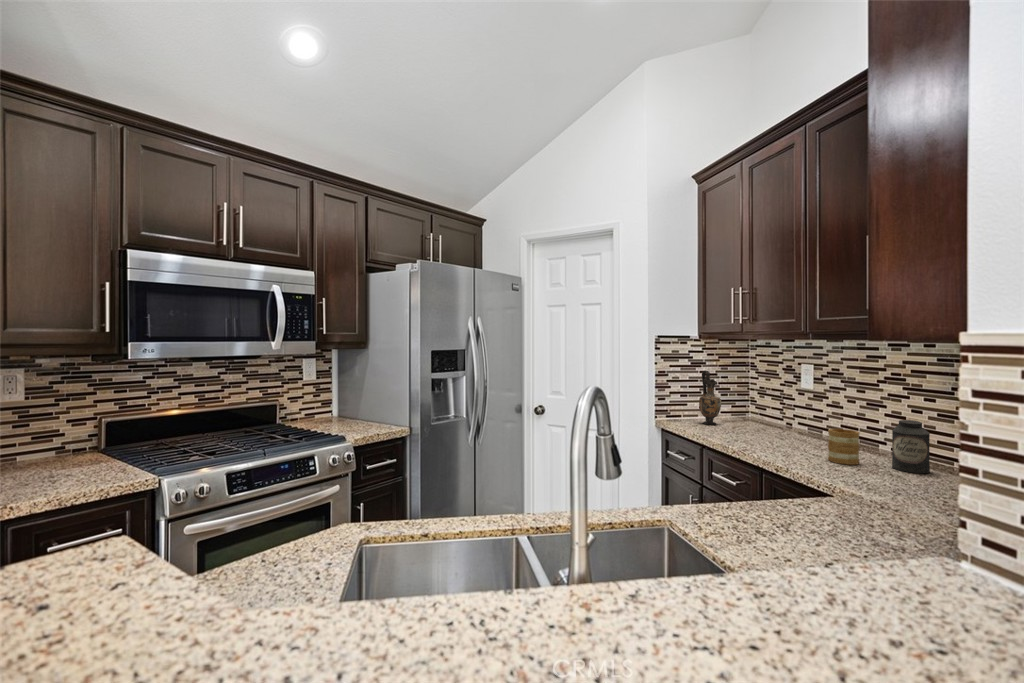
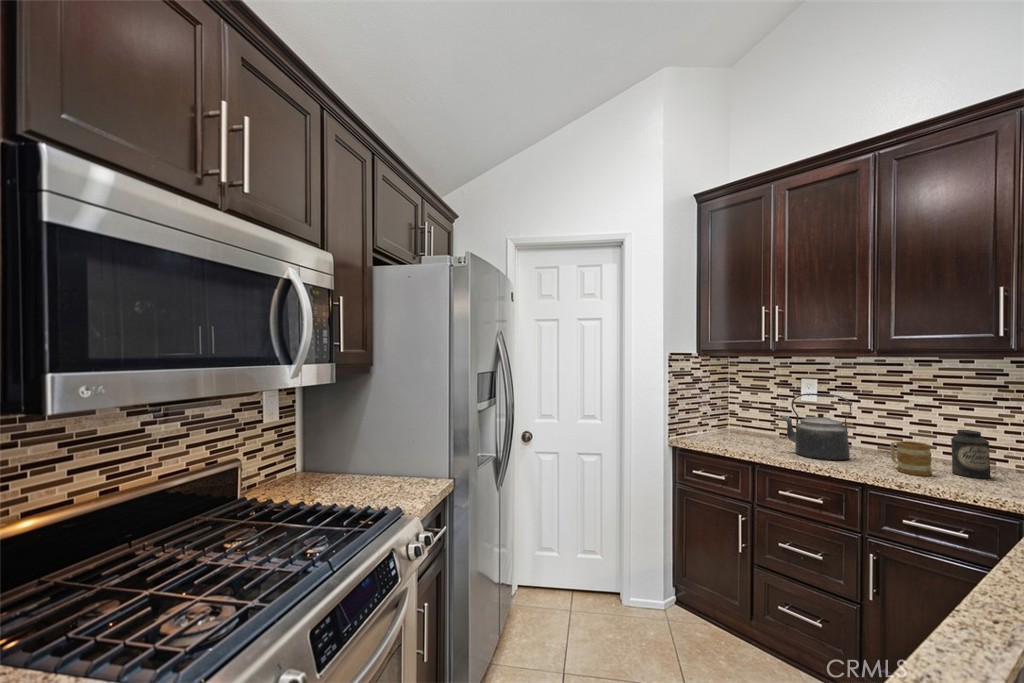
vase: present [699,371,721,425] -> none [703,387,725,440]
kettle: none [754,378,812,447] -> present [782,393,851,460]

